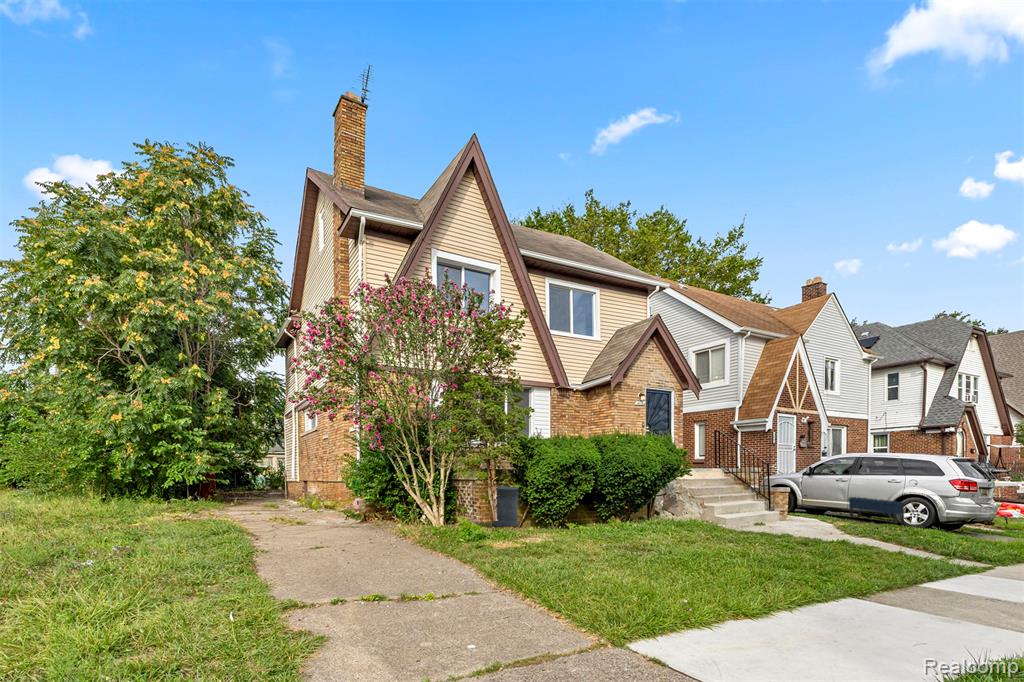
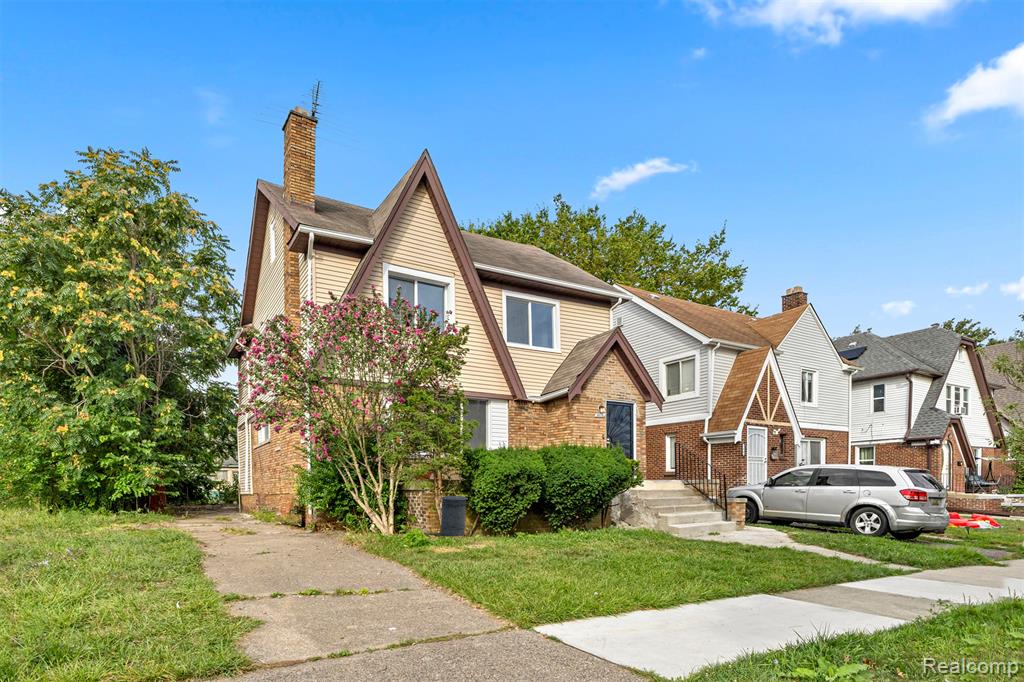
bench: present [848,497,905,524] -> none [801,507,852,534]

